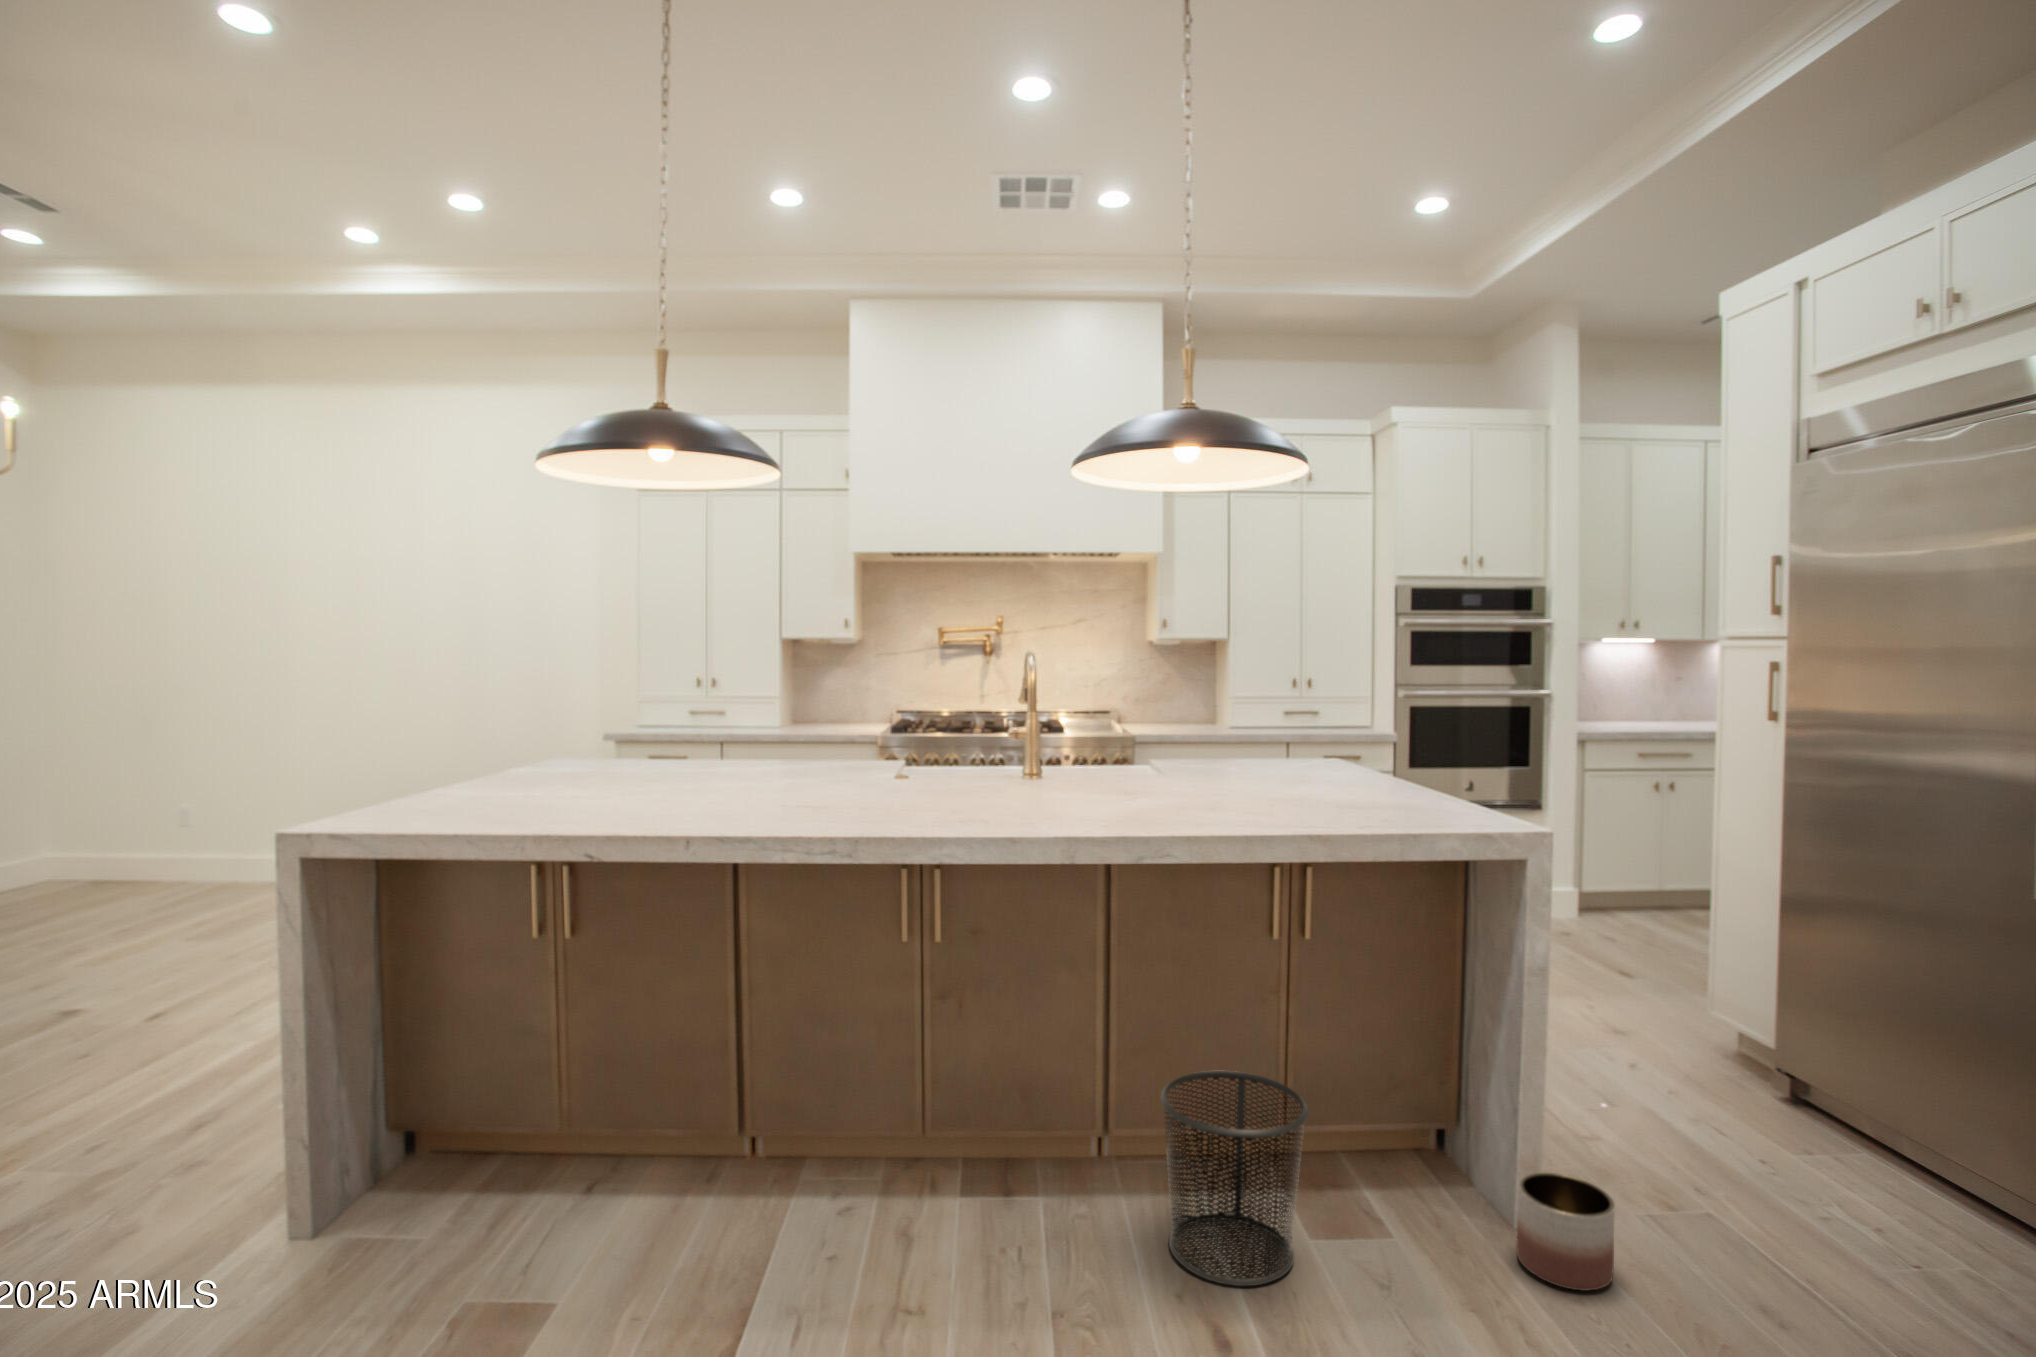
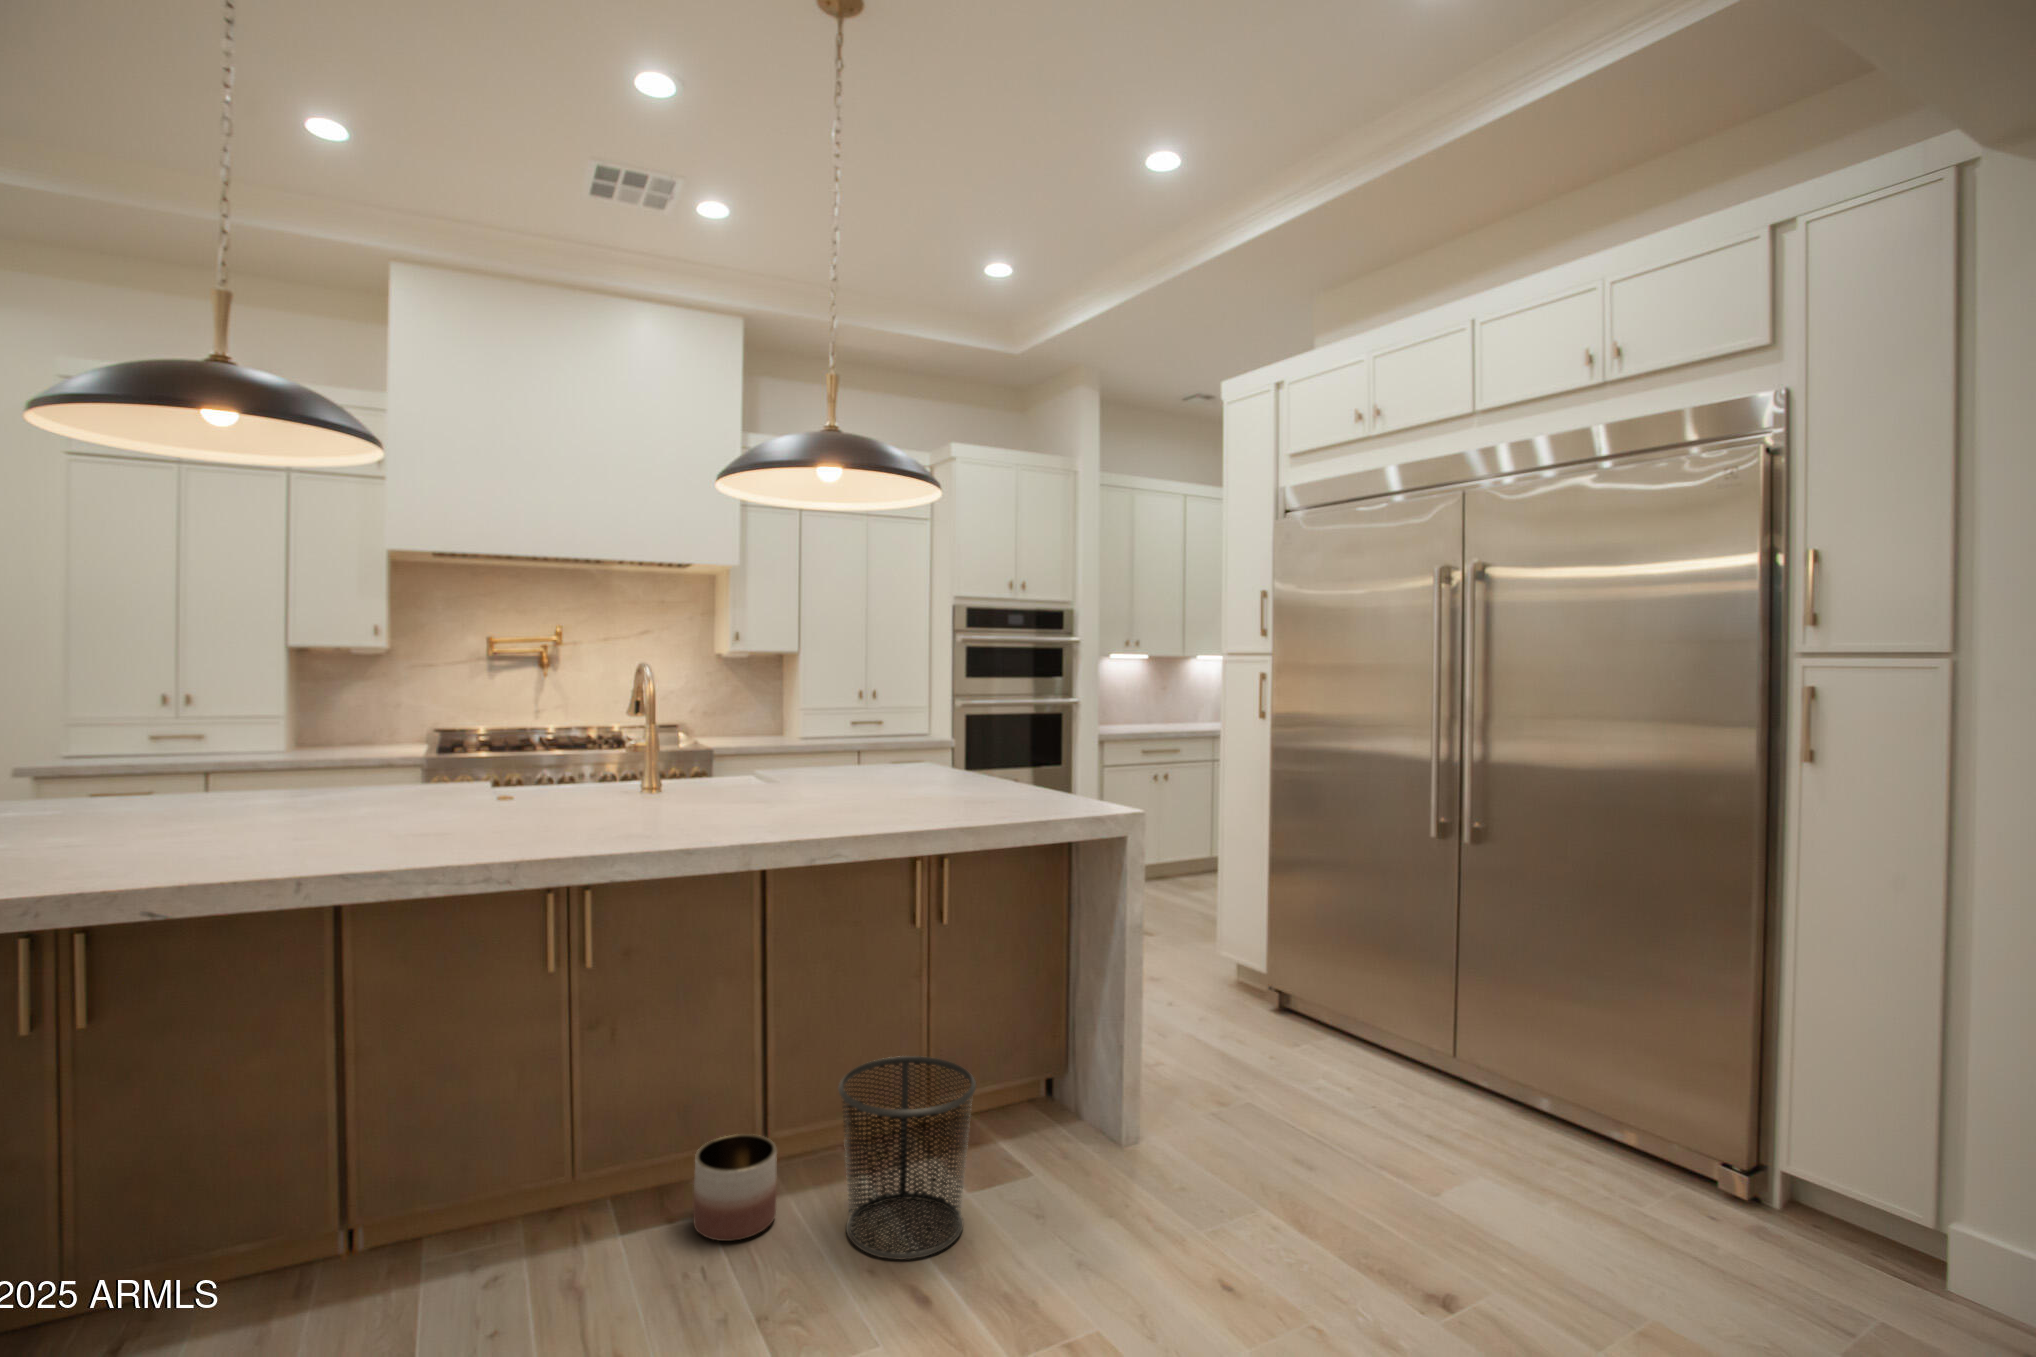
planter: present [1516,1173,1615,1291] -> present [693,1134,777,1241]

